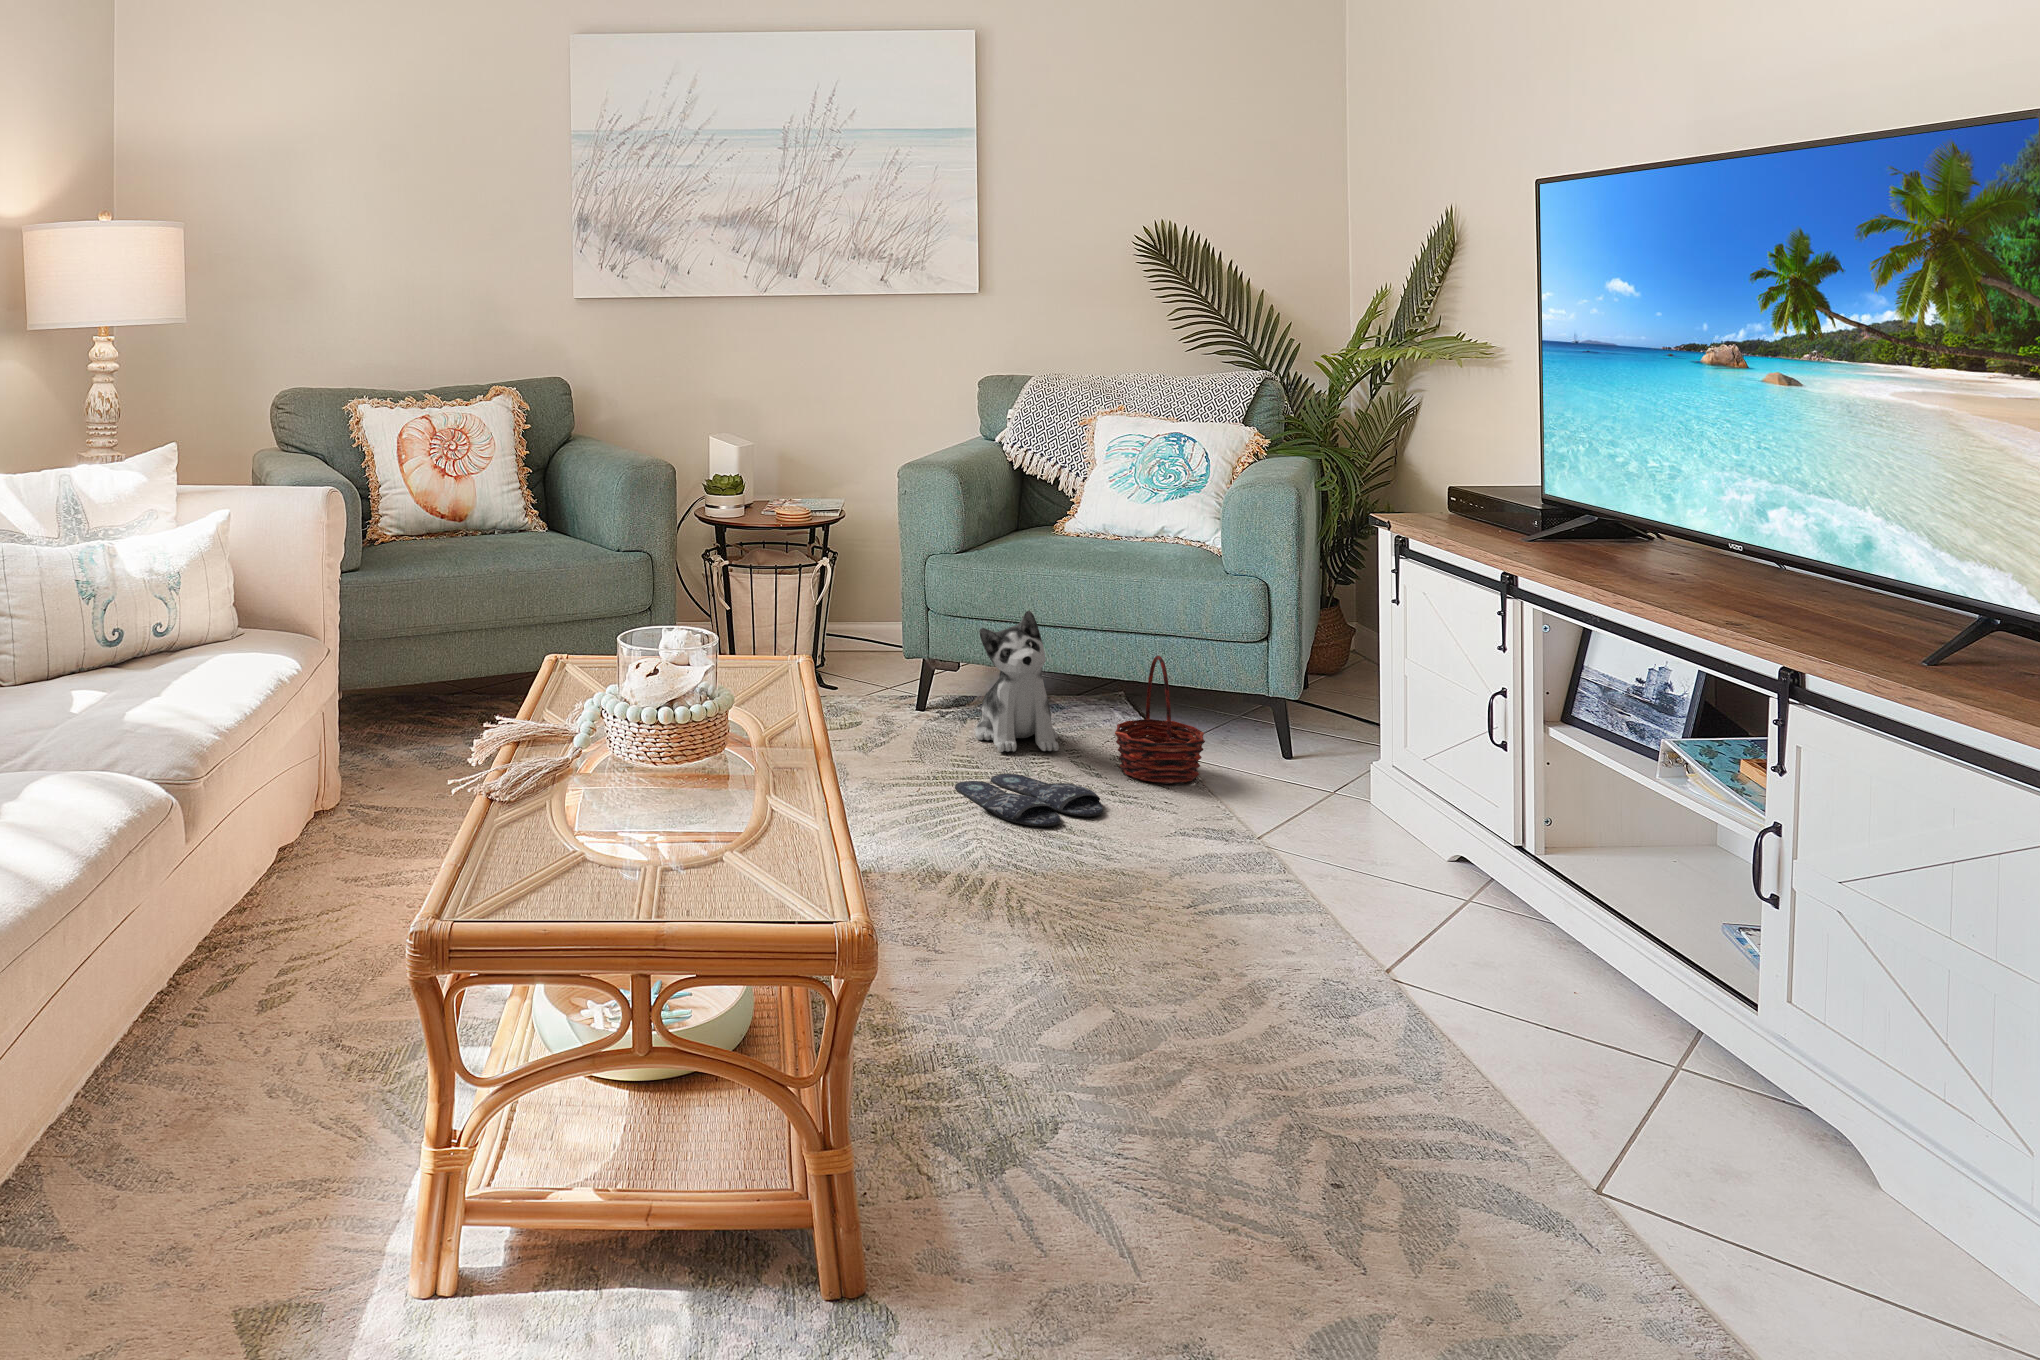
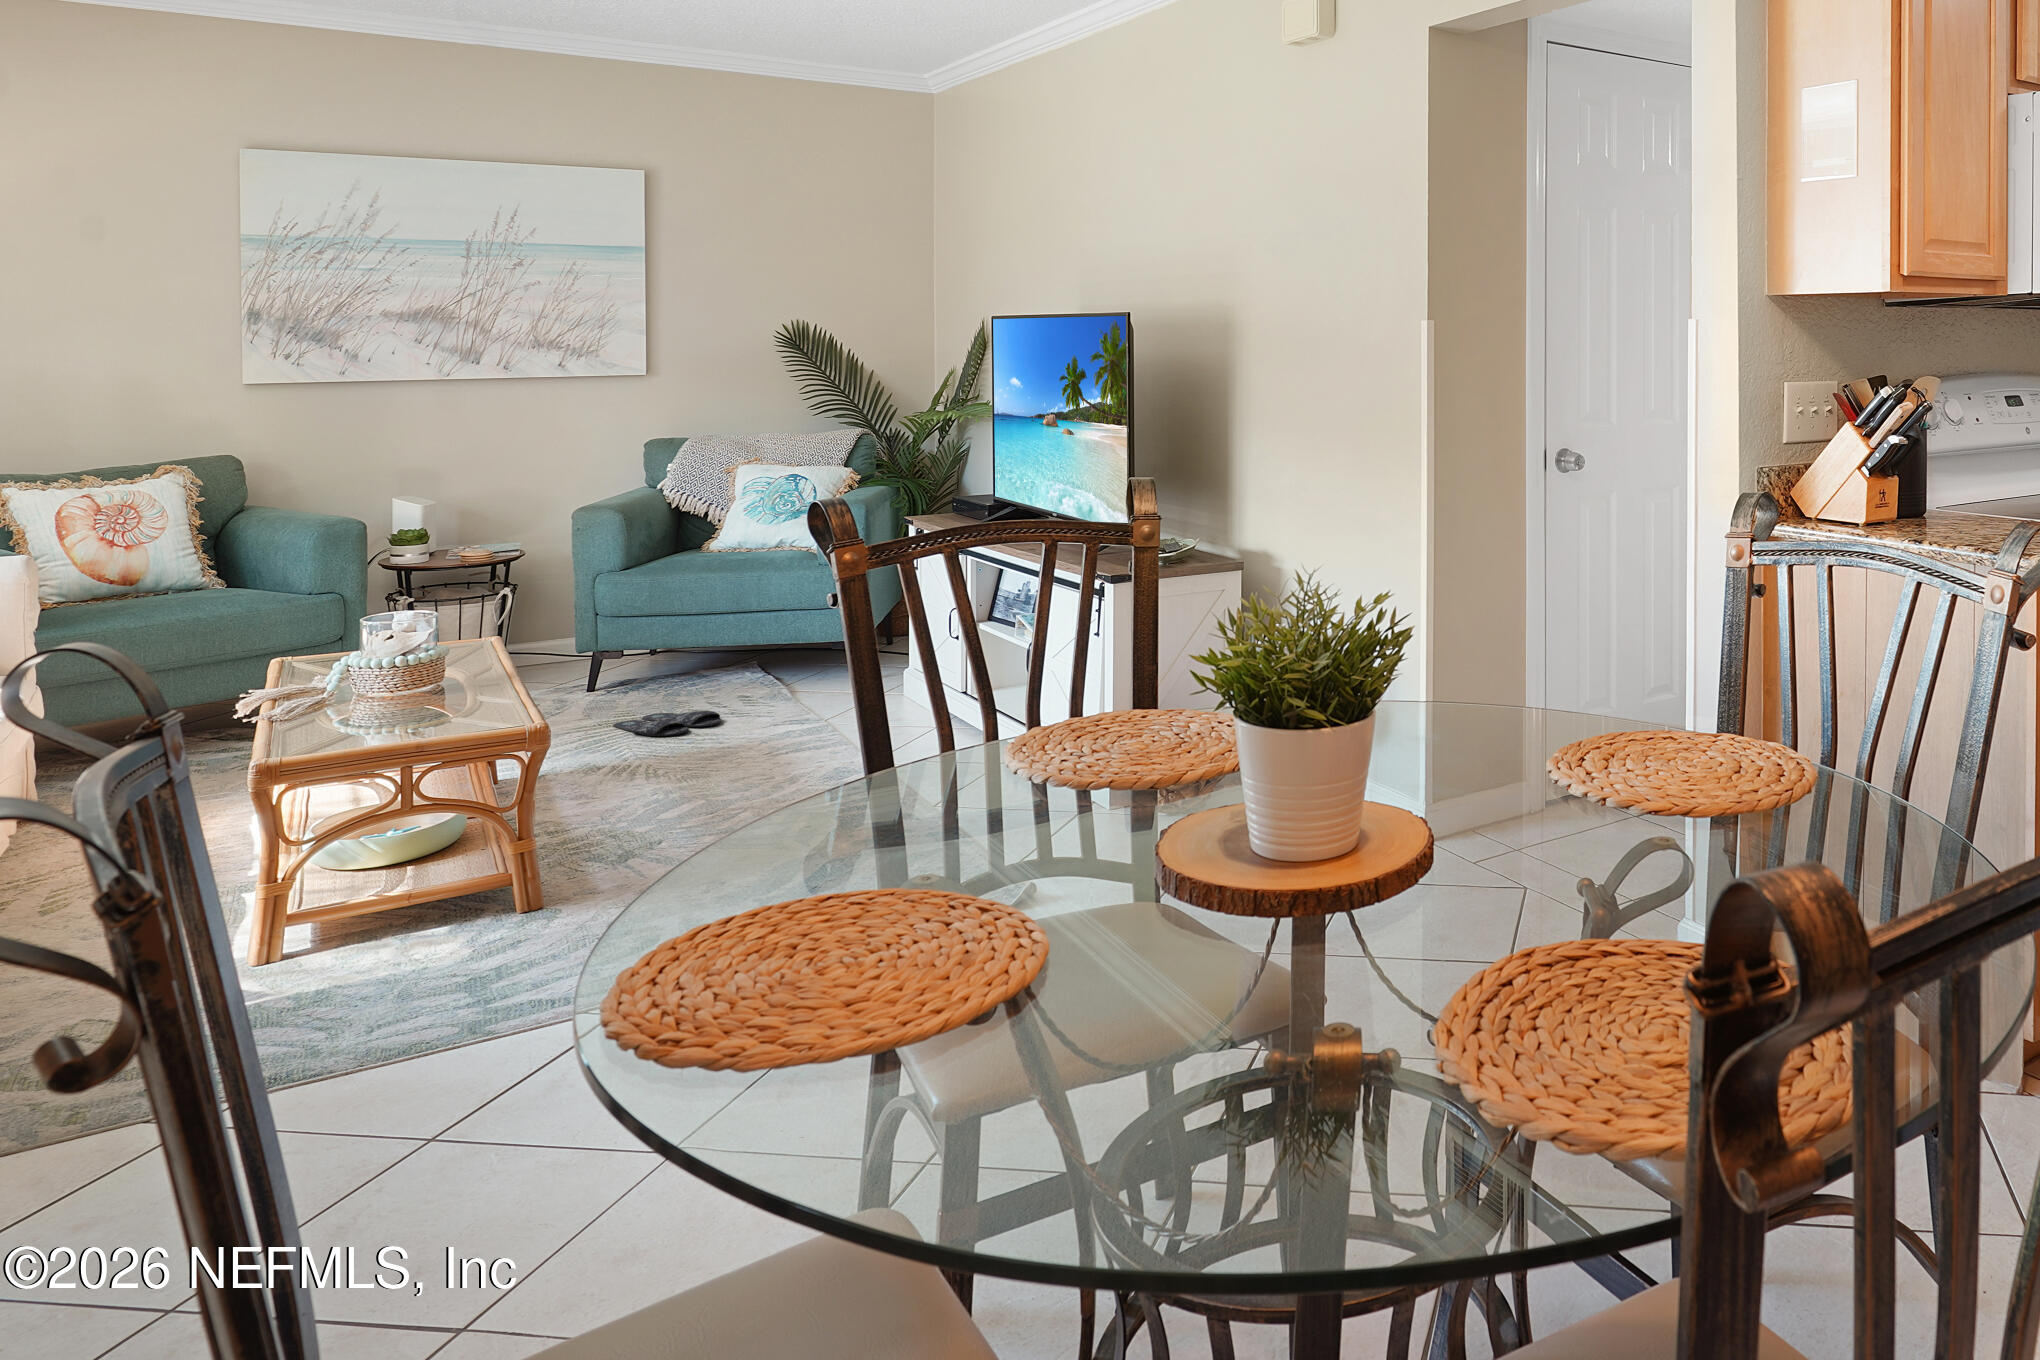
plush toy: present [975,611,1059,752] -> none [634,604,700,703]
basket: present [1115,656,1205,784] -> none [737,622,800,704]

